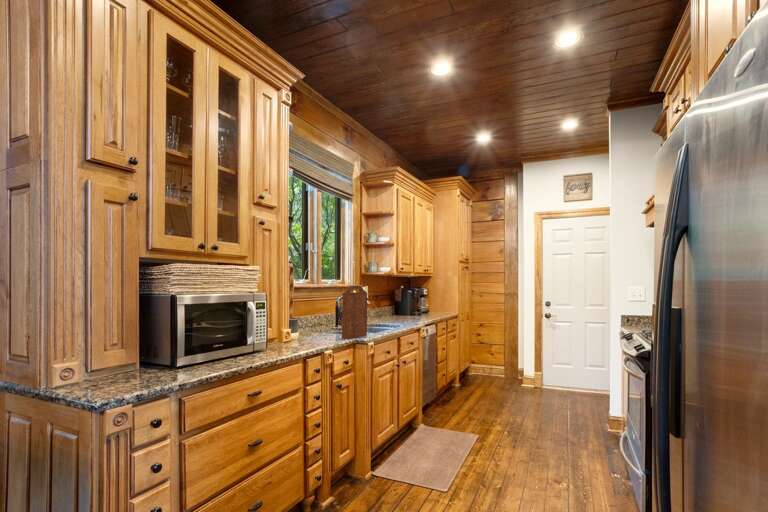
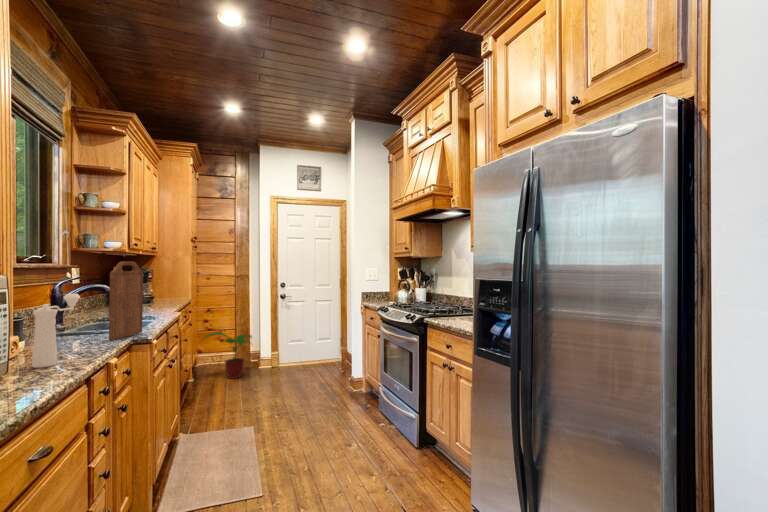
pepper mill: none [283,307,310,349] -> present [32,294,80,368]
potted plant: none [466,344,515,391] -> present [205,332,252,379]

